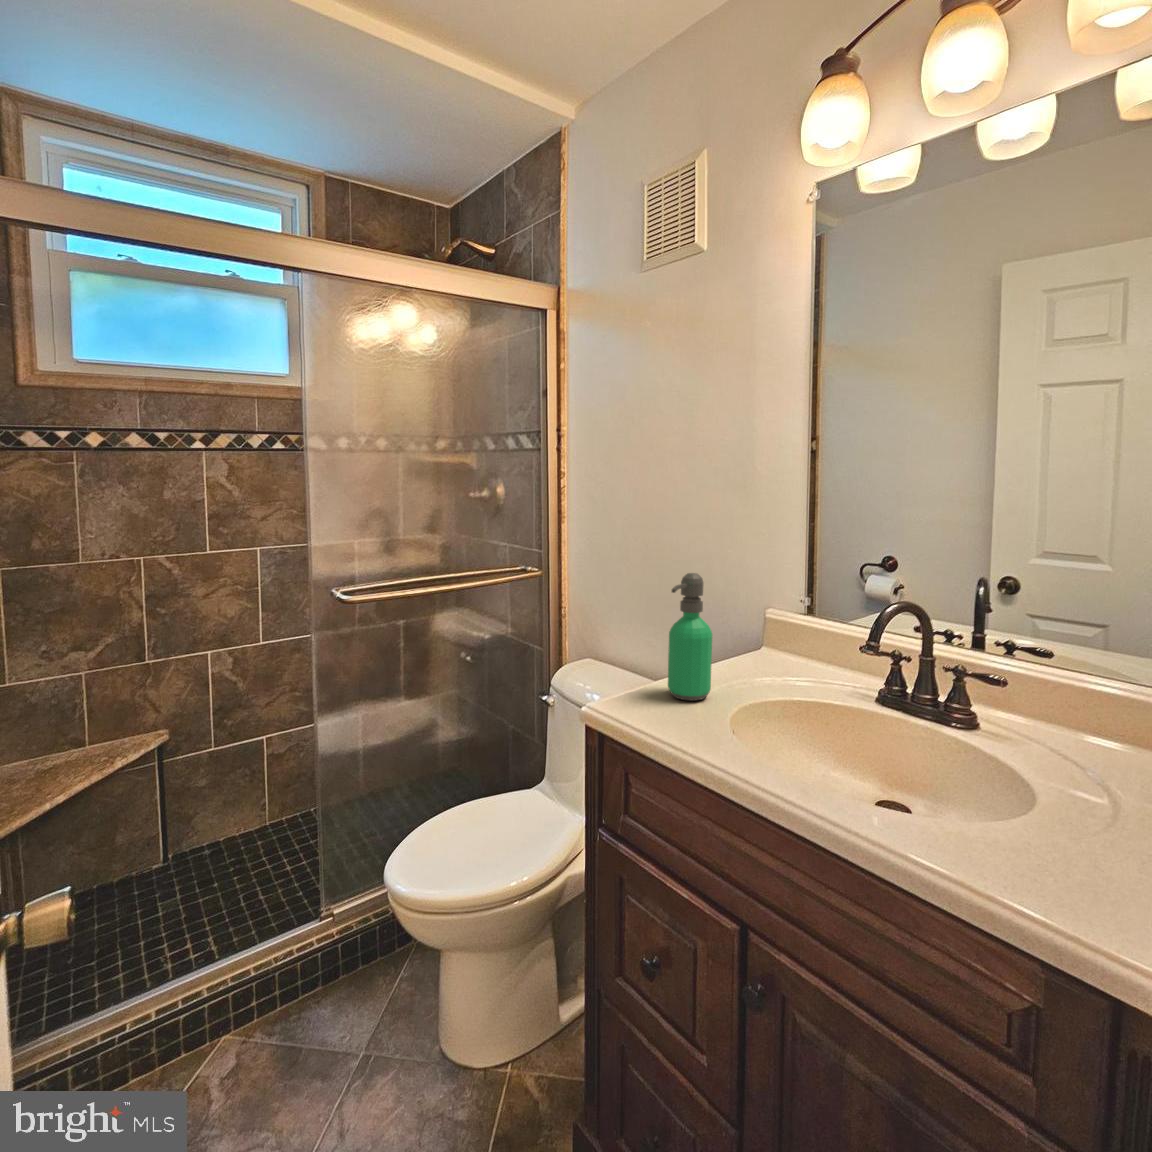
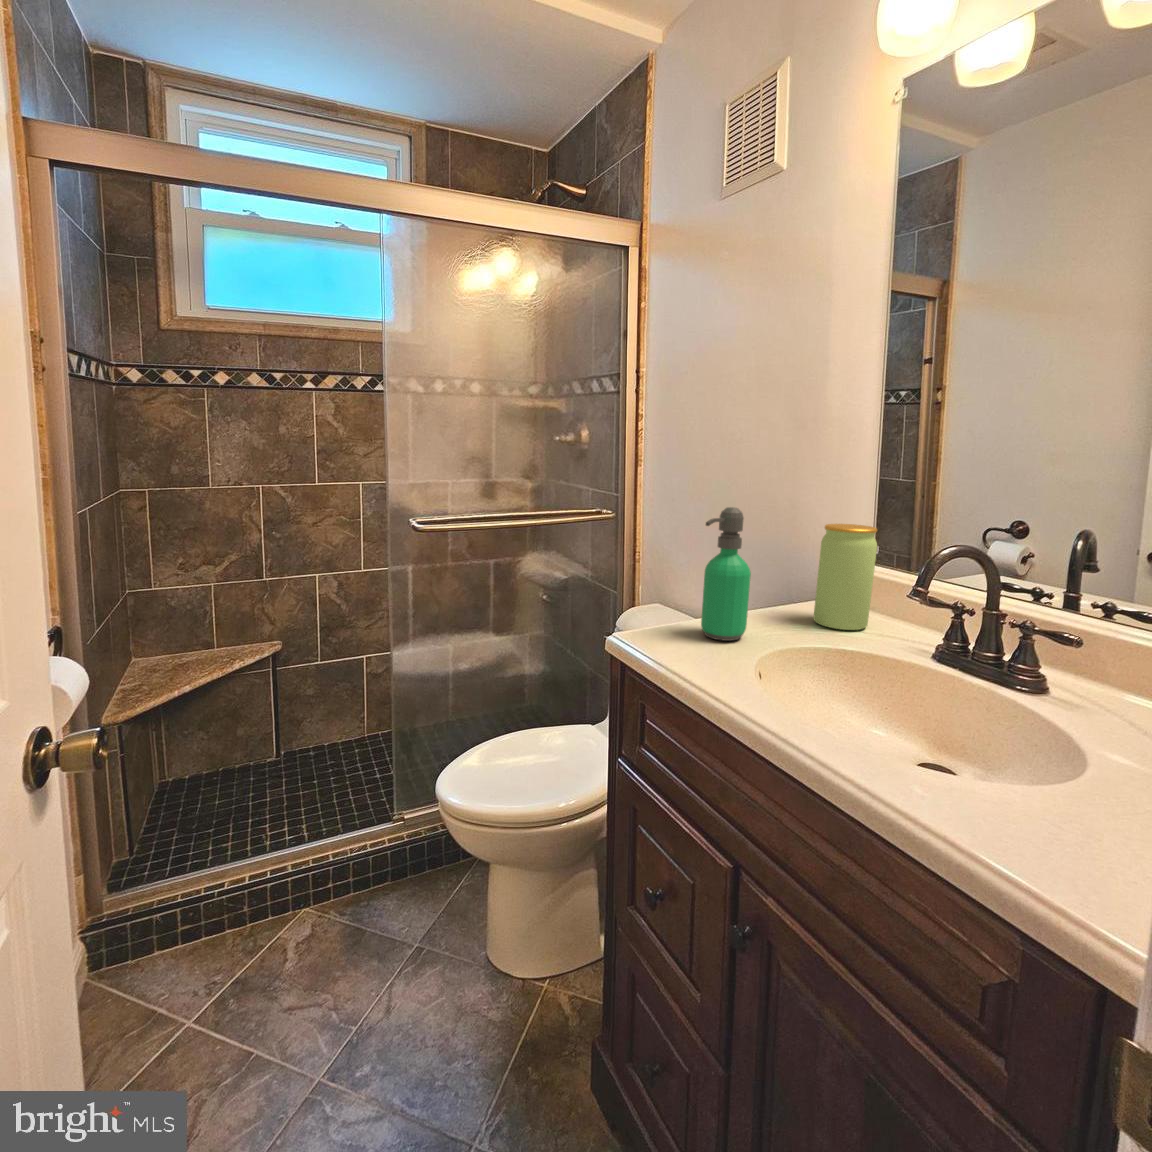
jar: none [764,581,817,681] -> present [813,524,877,630]

